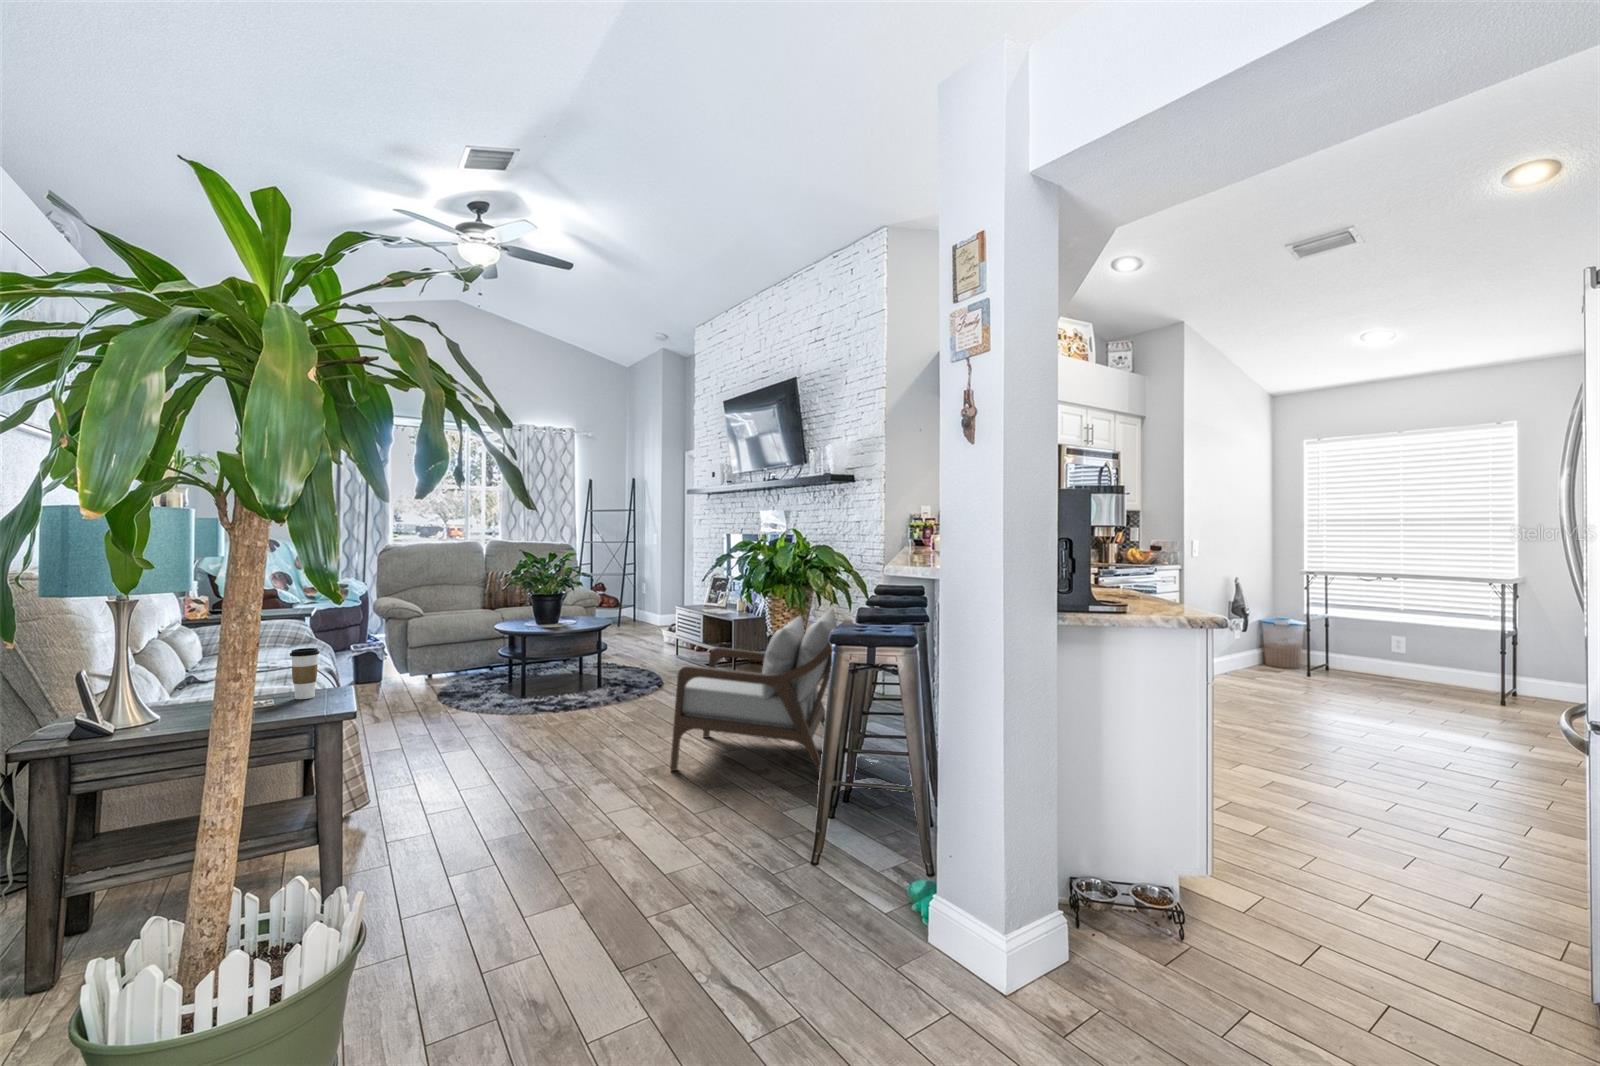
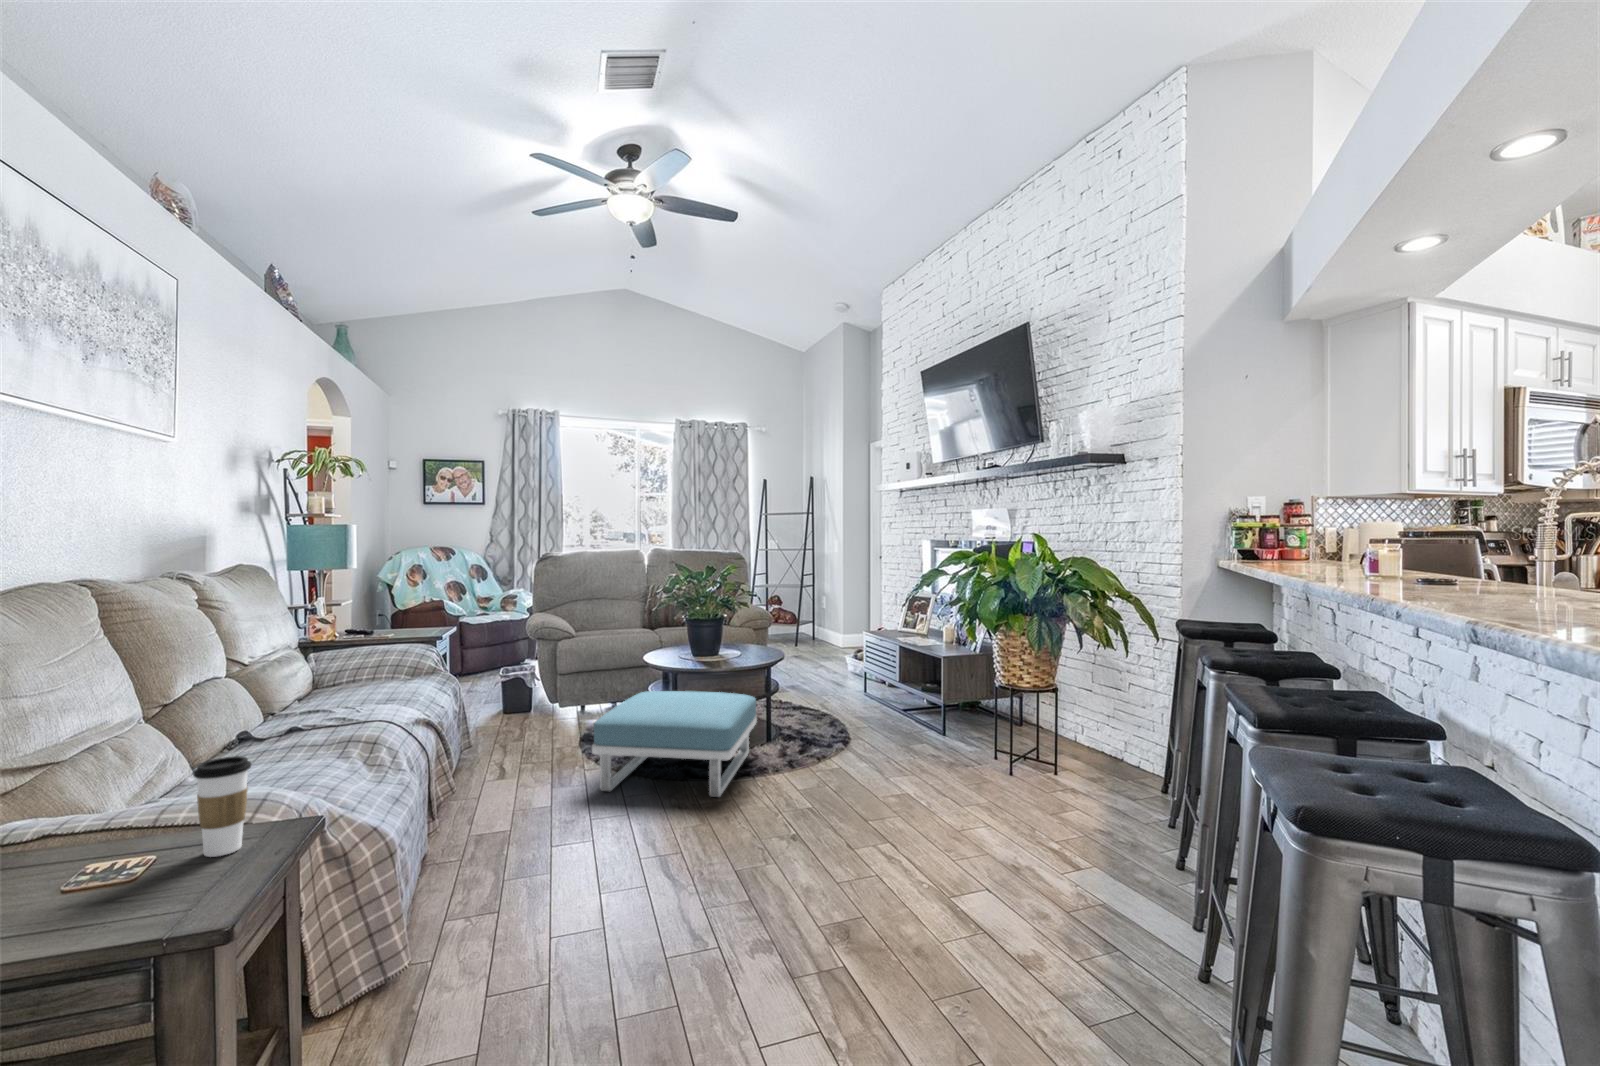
armchair: present [670,609,853,772] -> none [871,666,1192,993]
footstool: none [461,651,589,722] -> present [592,691,757,797]

